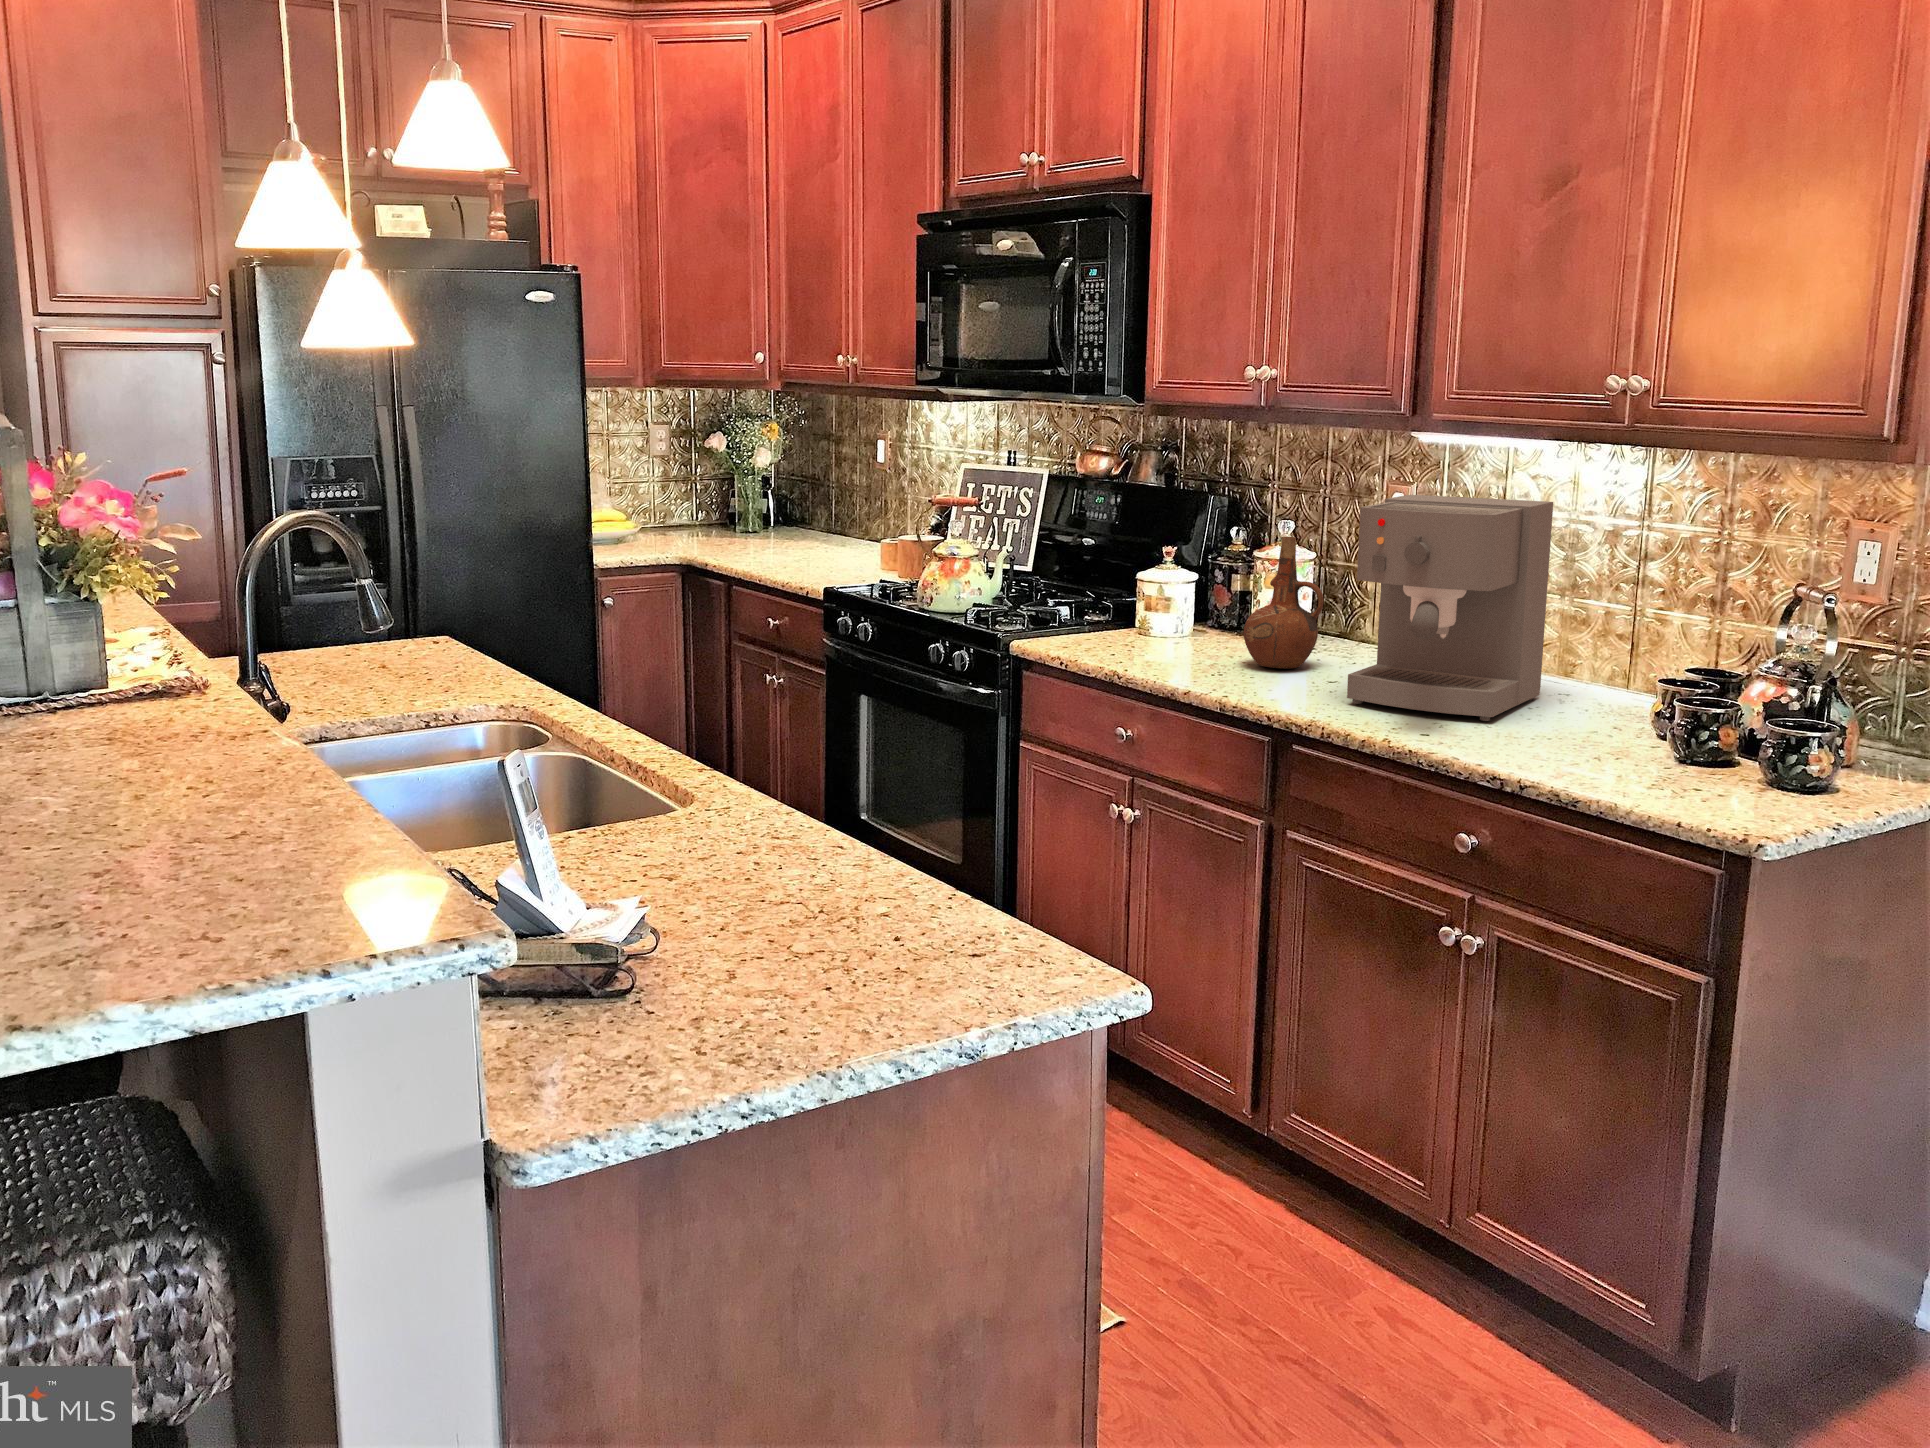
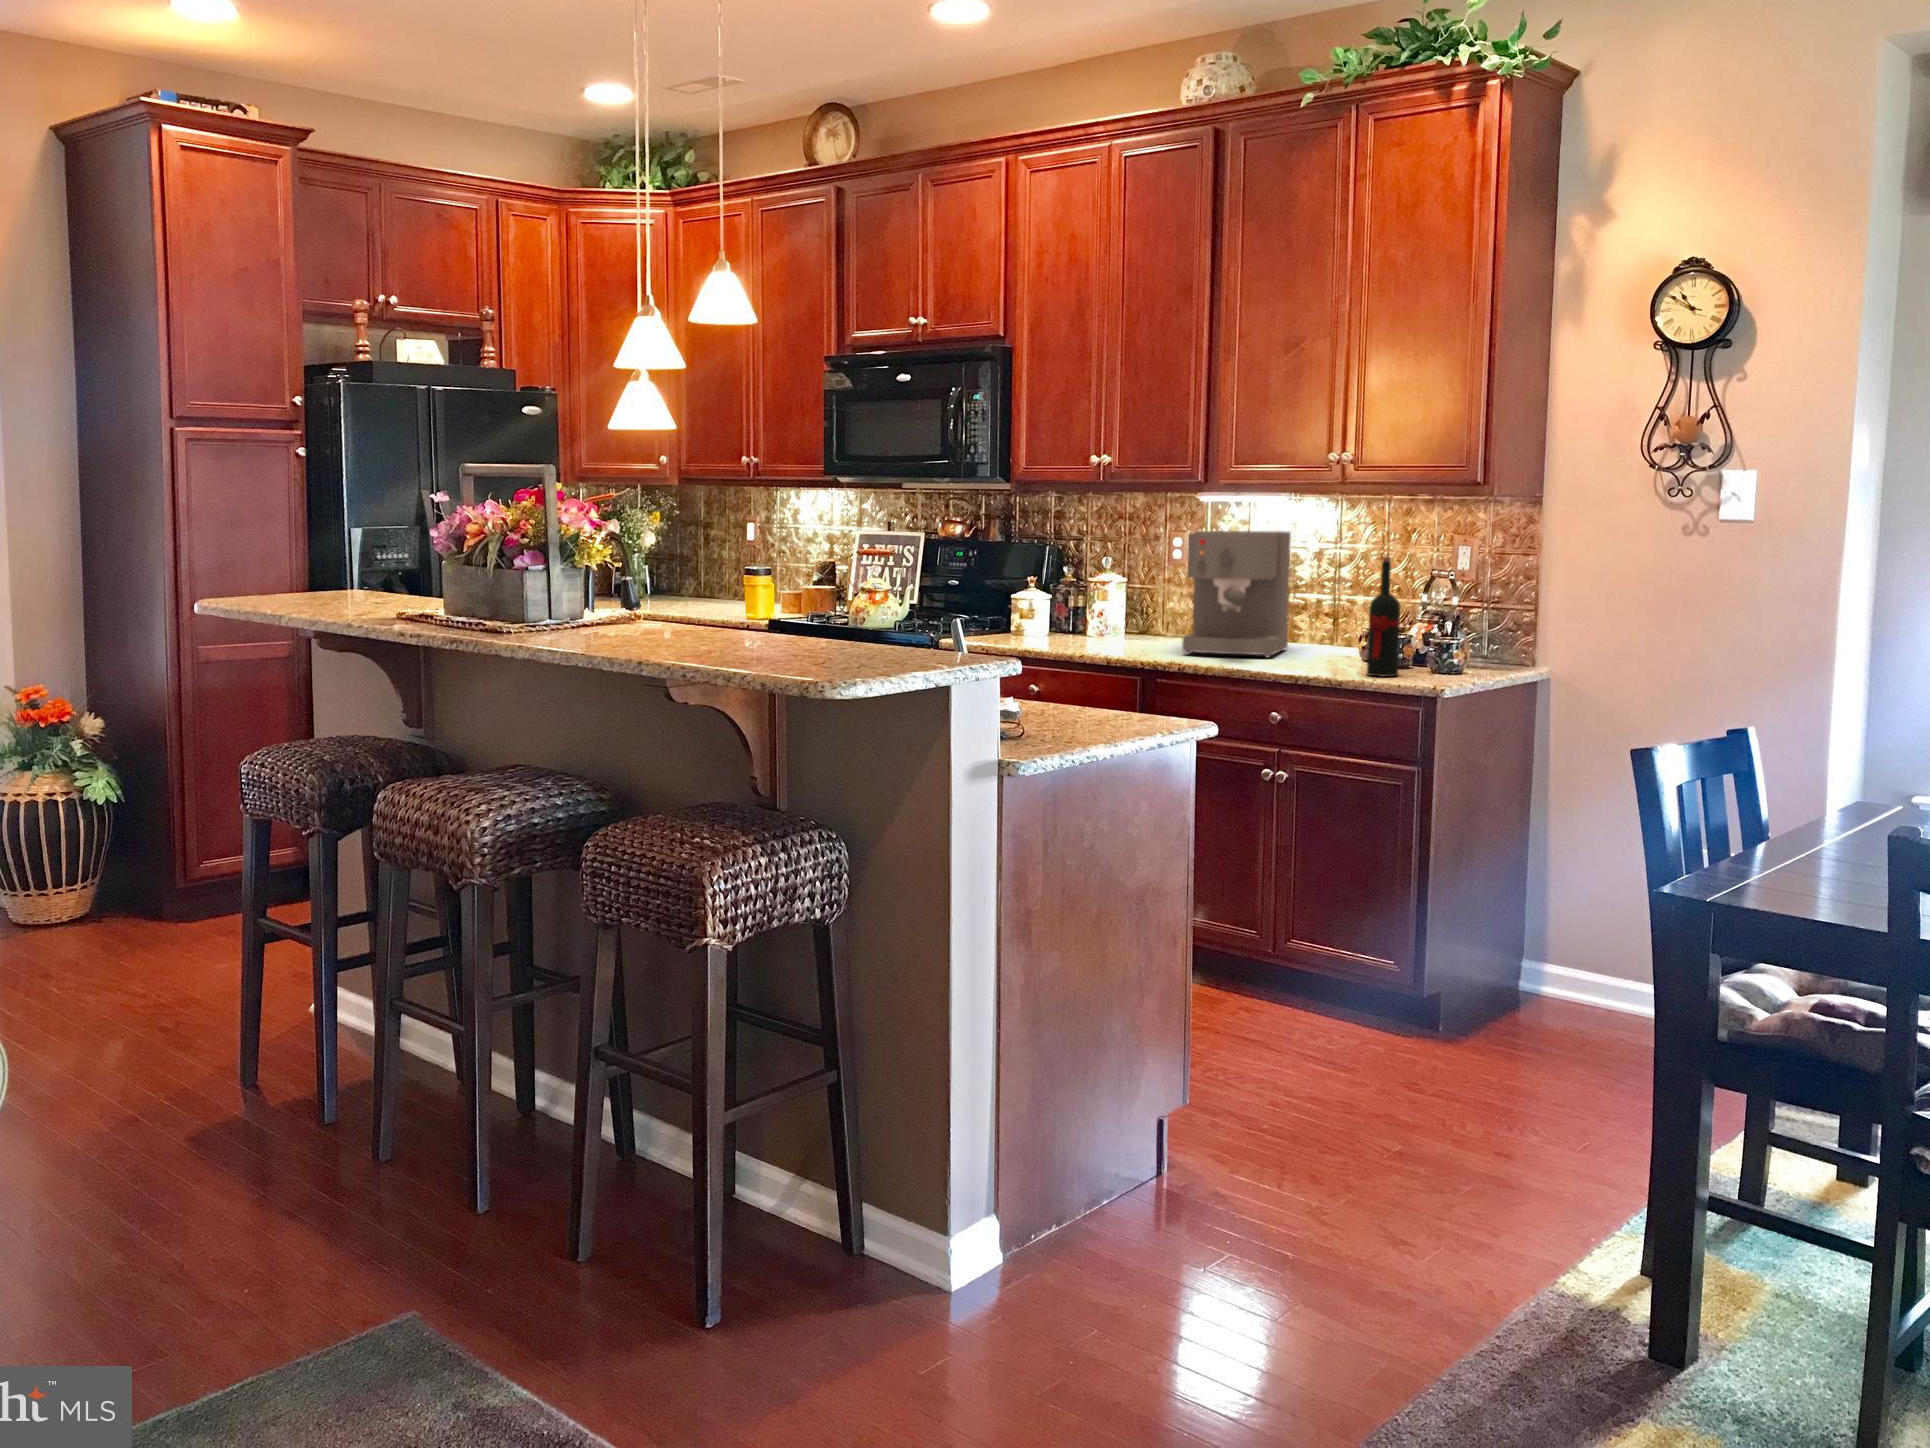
ceramic pitcher: present [1244,536,1324,669] -> none [1099,561,1148,644]
wine bottle: none [1627,577,1699,798] -> present [1367,557,1400,677]

